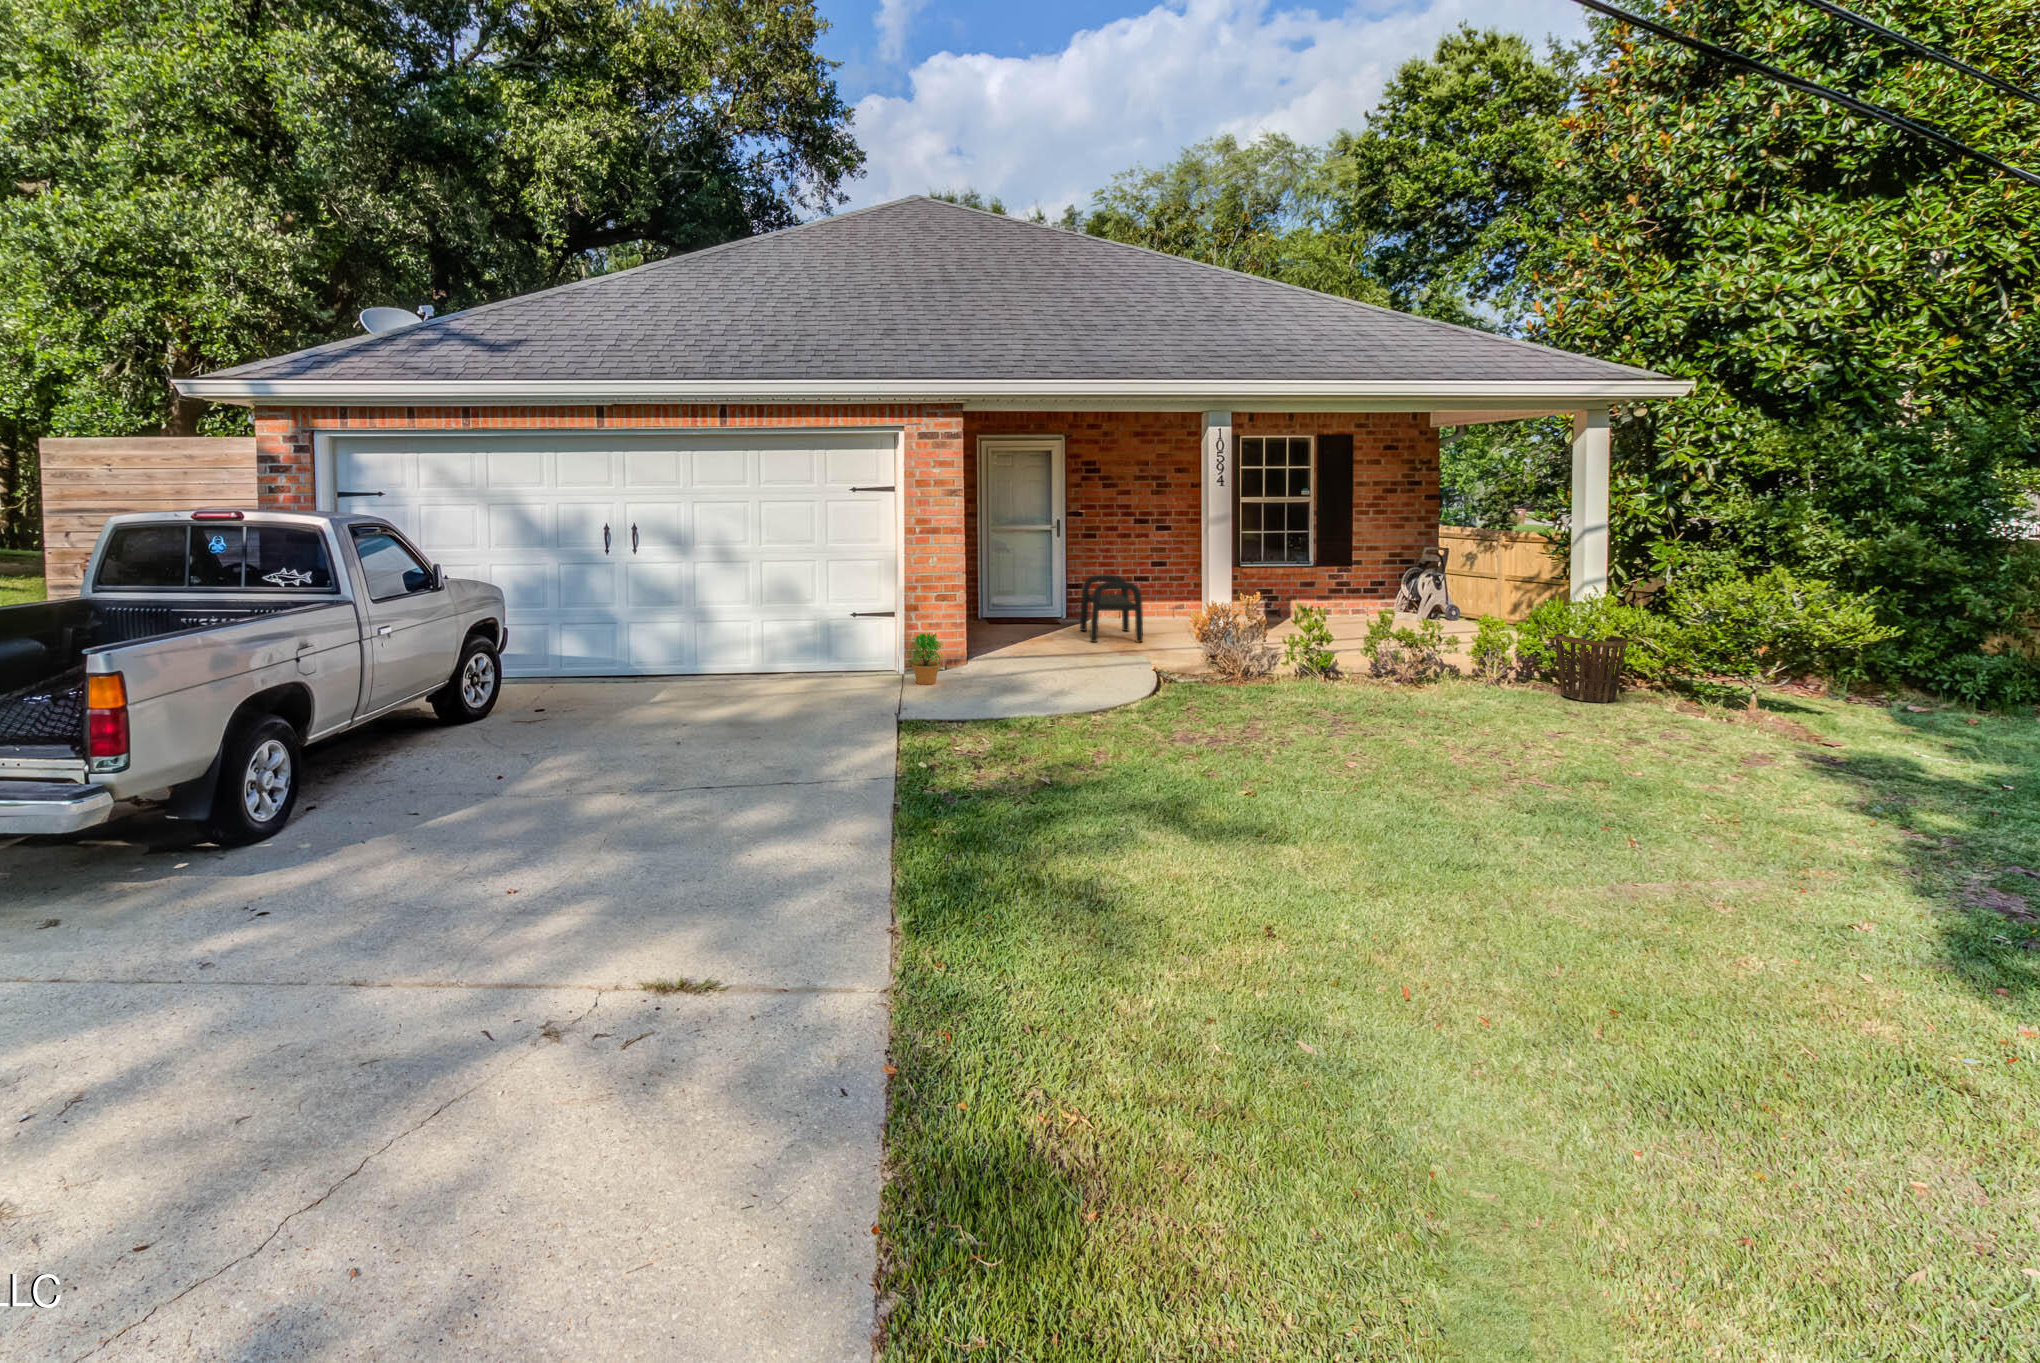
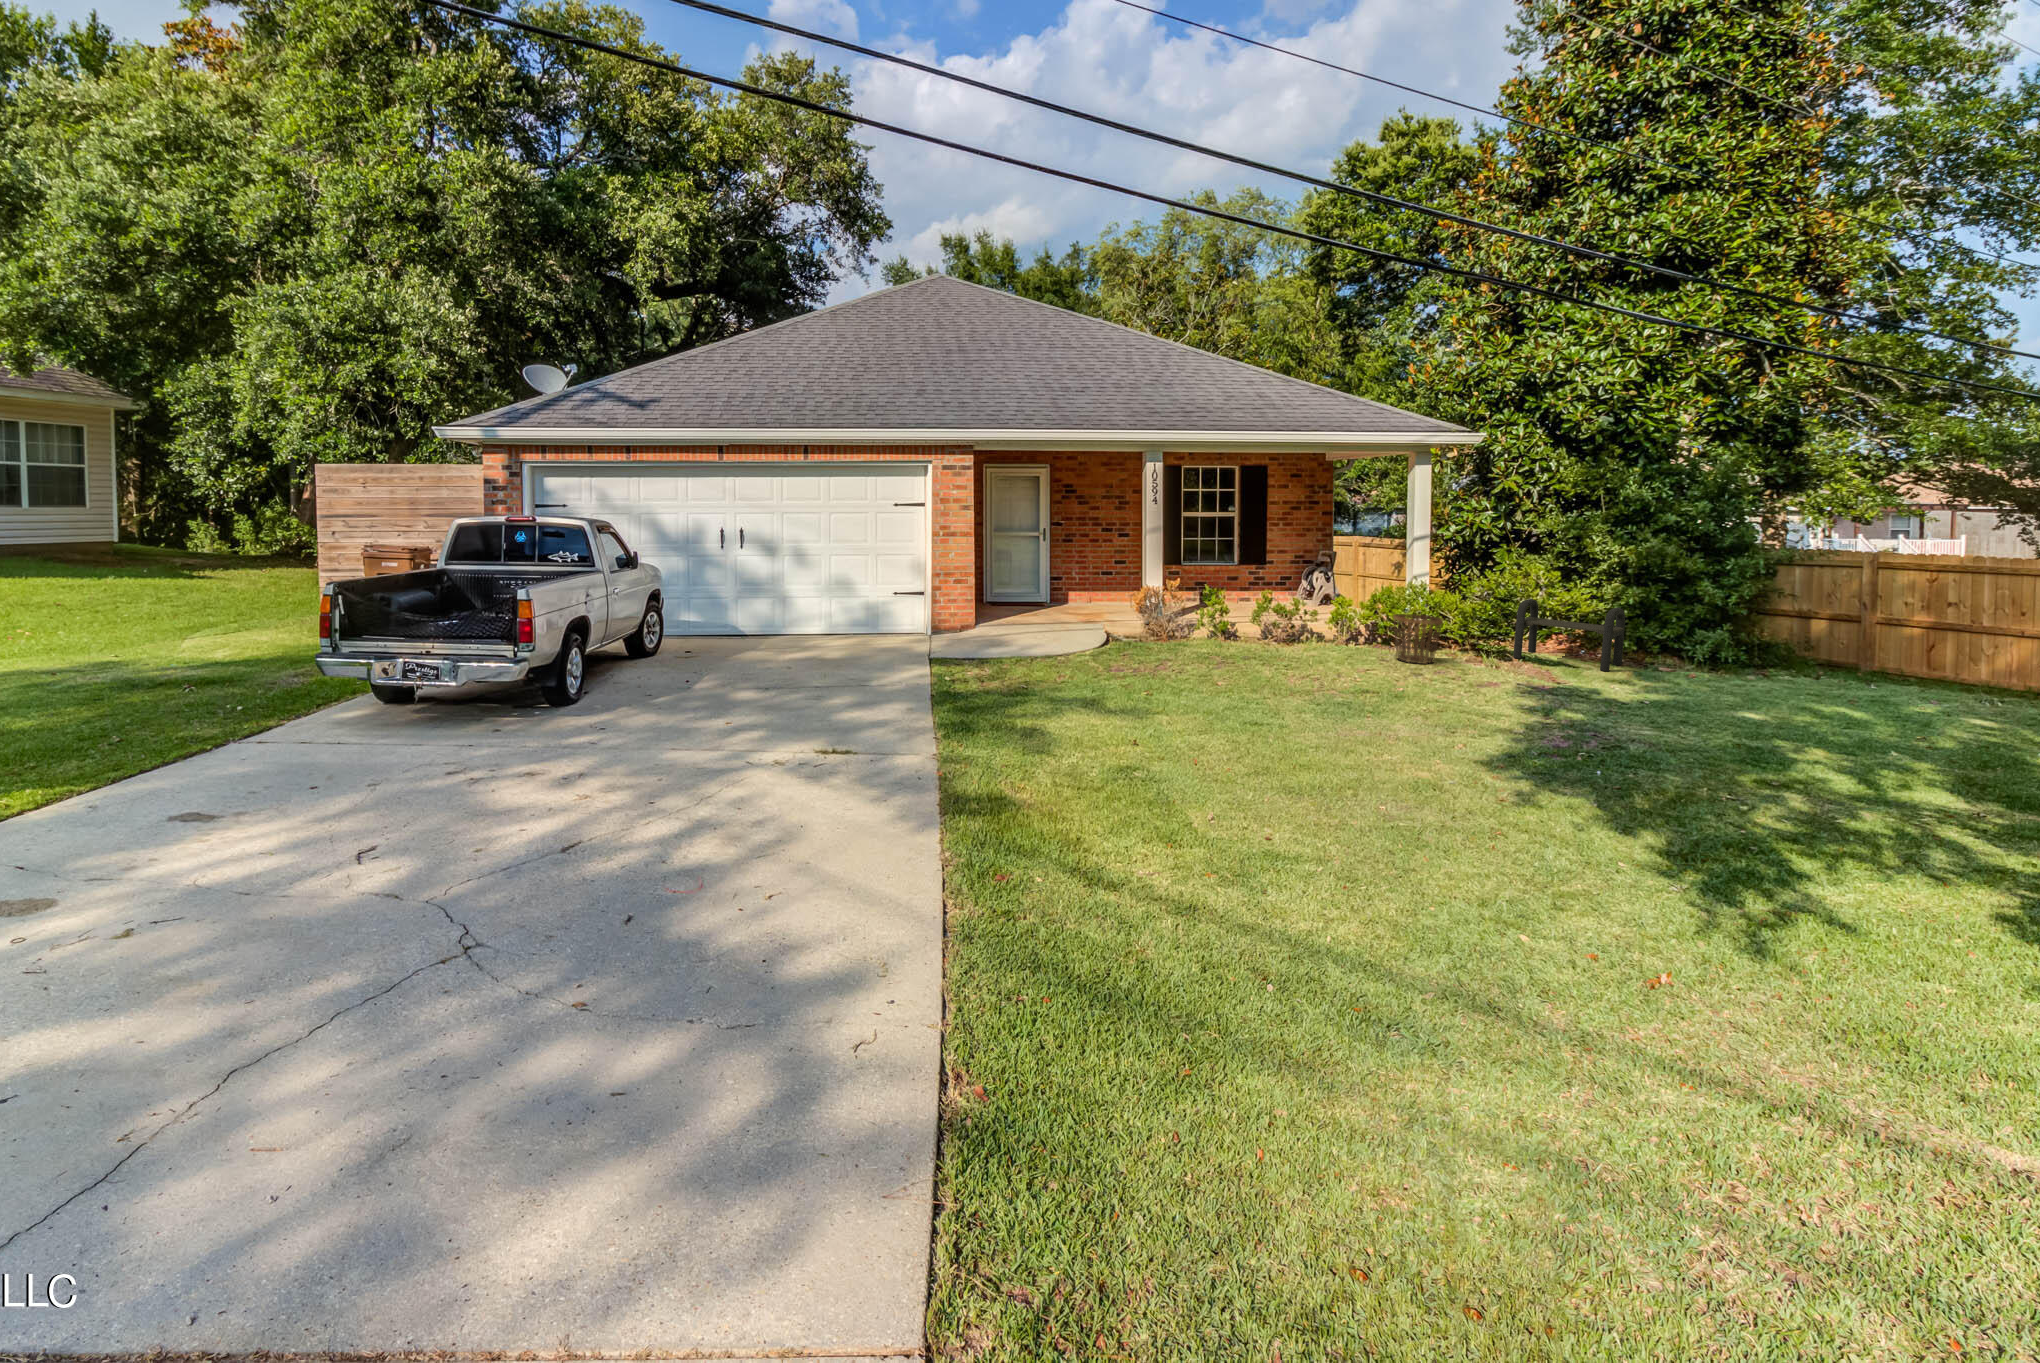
bench: present [1080,574,1143,642] -> present [1513,599,1625,671]
potted plant: present [909,633,943,684] -> none [931,607,958,645]

